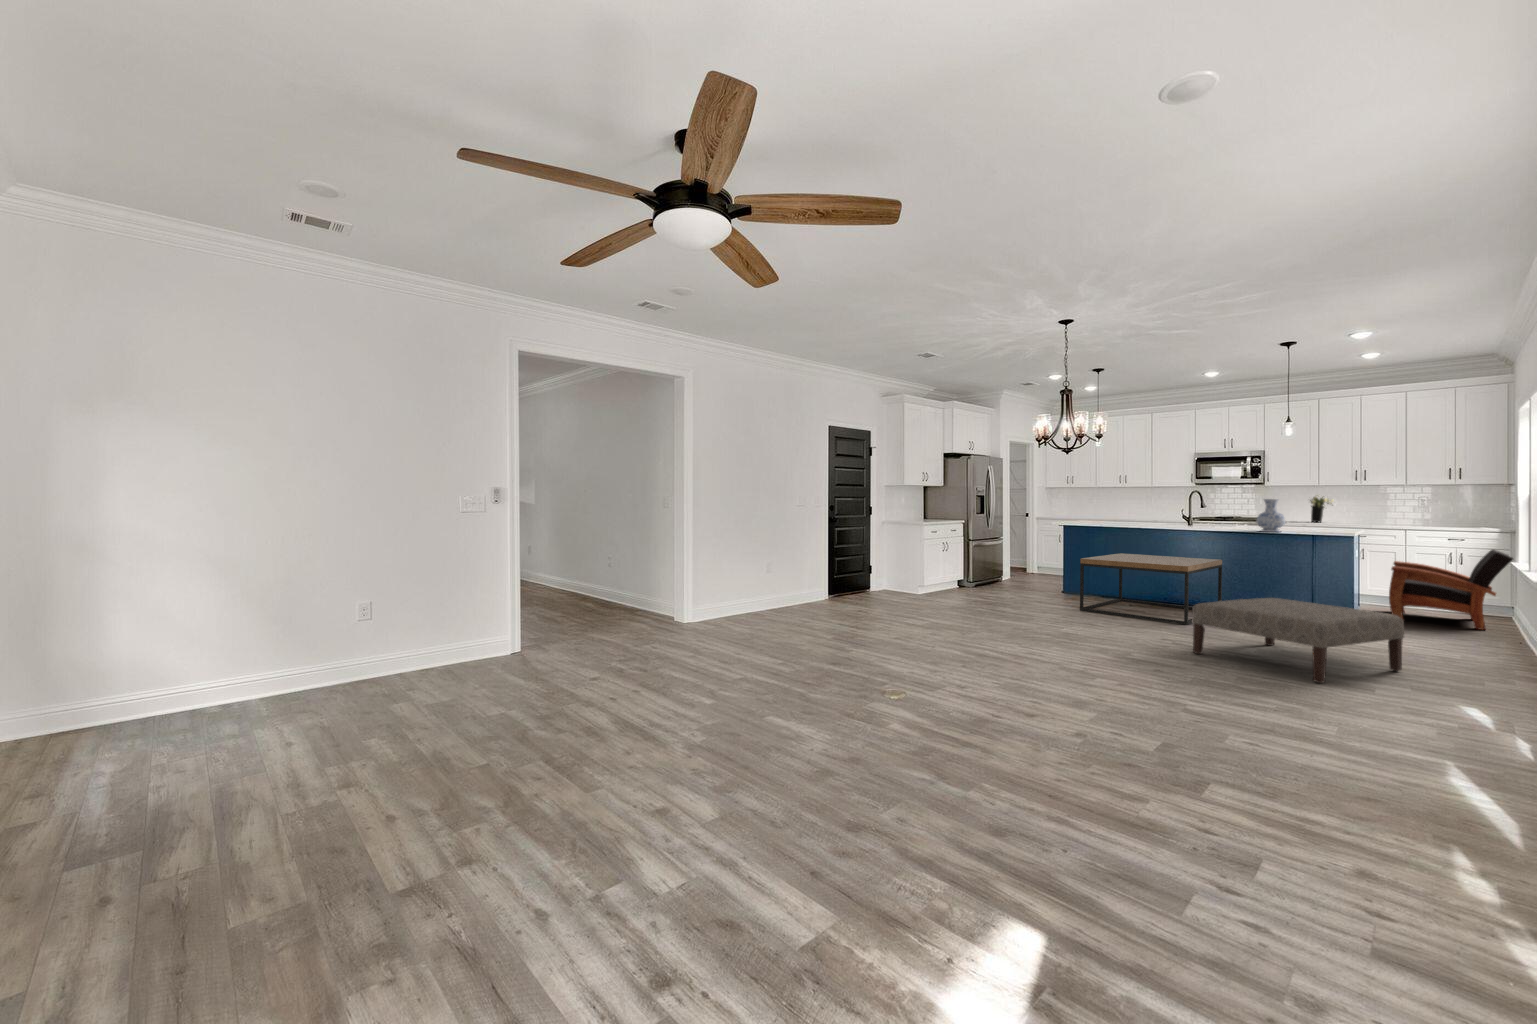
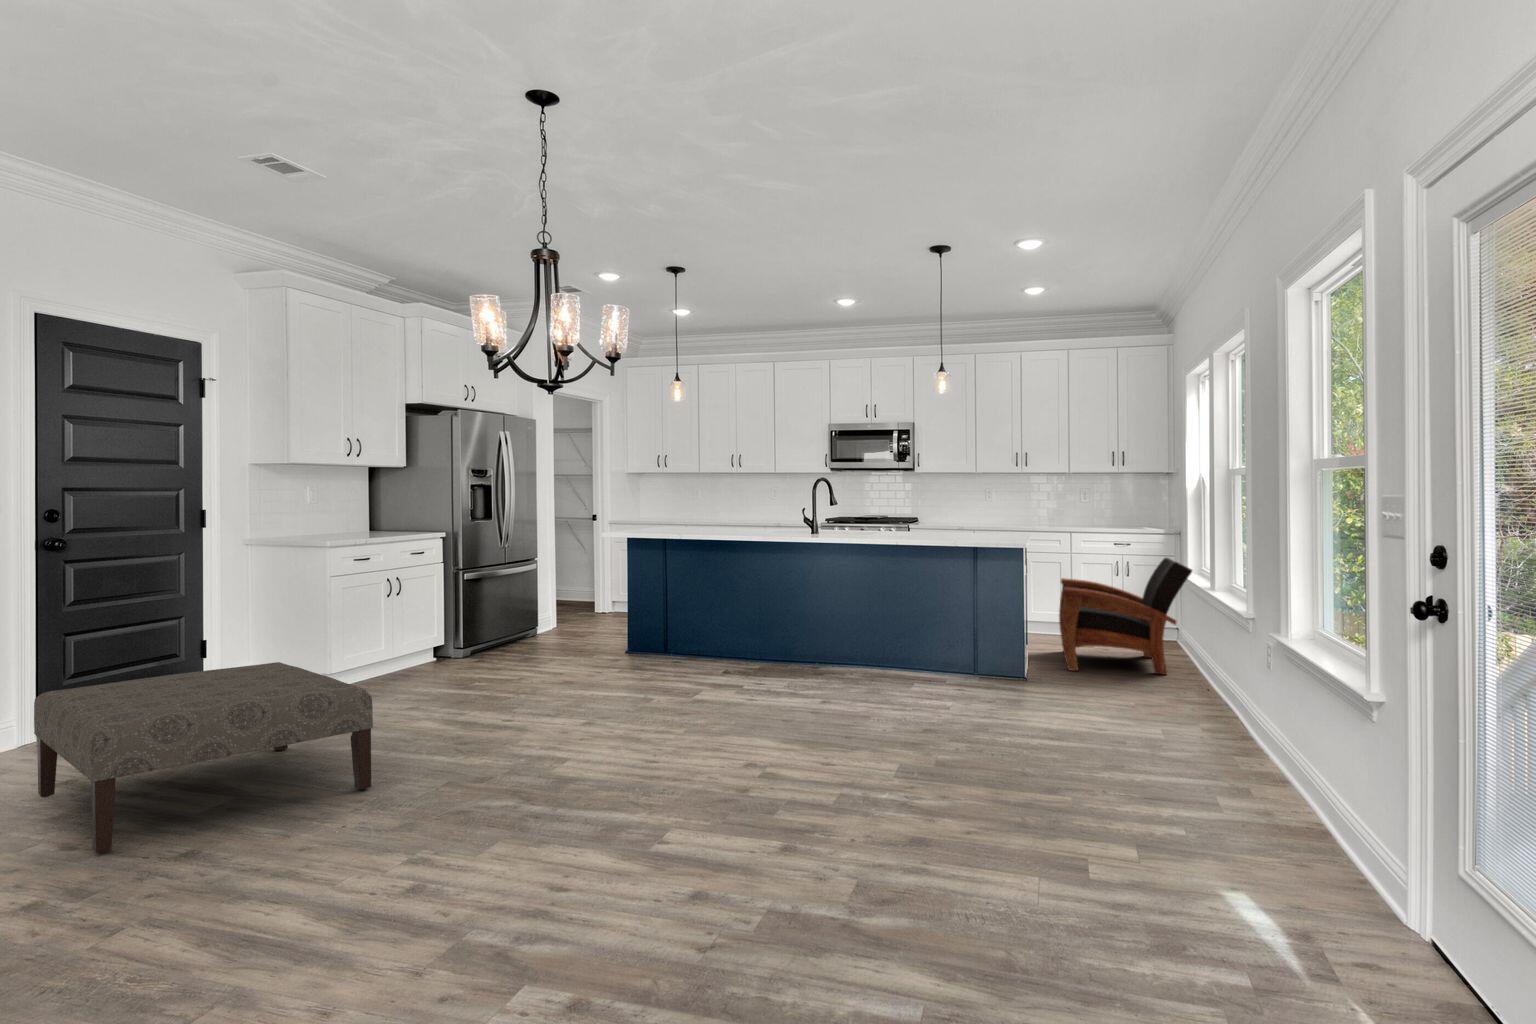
flower arrangement: present [1310,497,1333,522] -> none [960,484,992,525]
vase: present [1256,499,1285,532] -> none [900,488,937,540]
coffee table: present [1080,553,1222,625] -> none [632,584,855,713]
ottoman: present [1192,598,1404,683] -> present [34,662,373,854]

